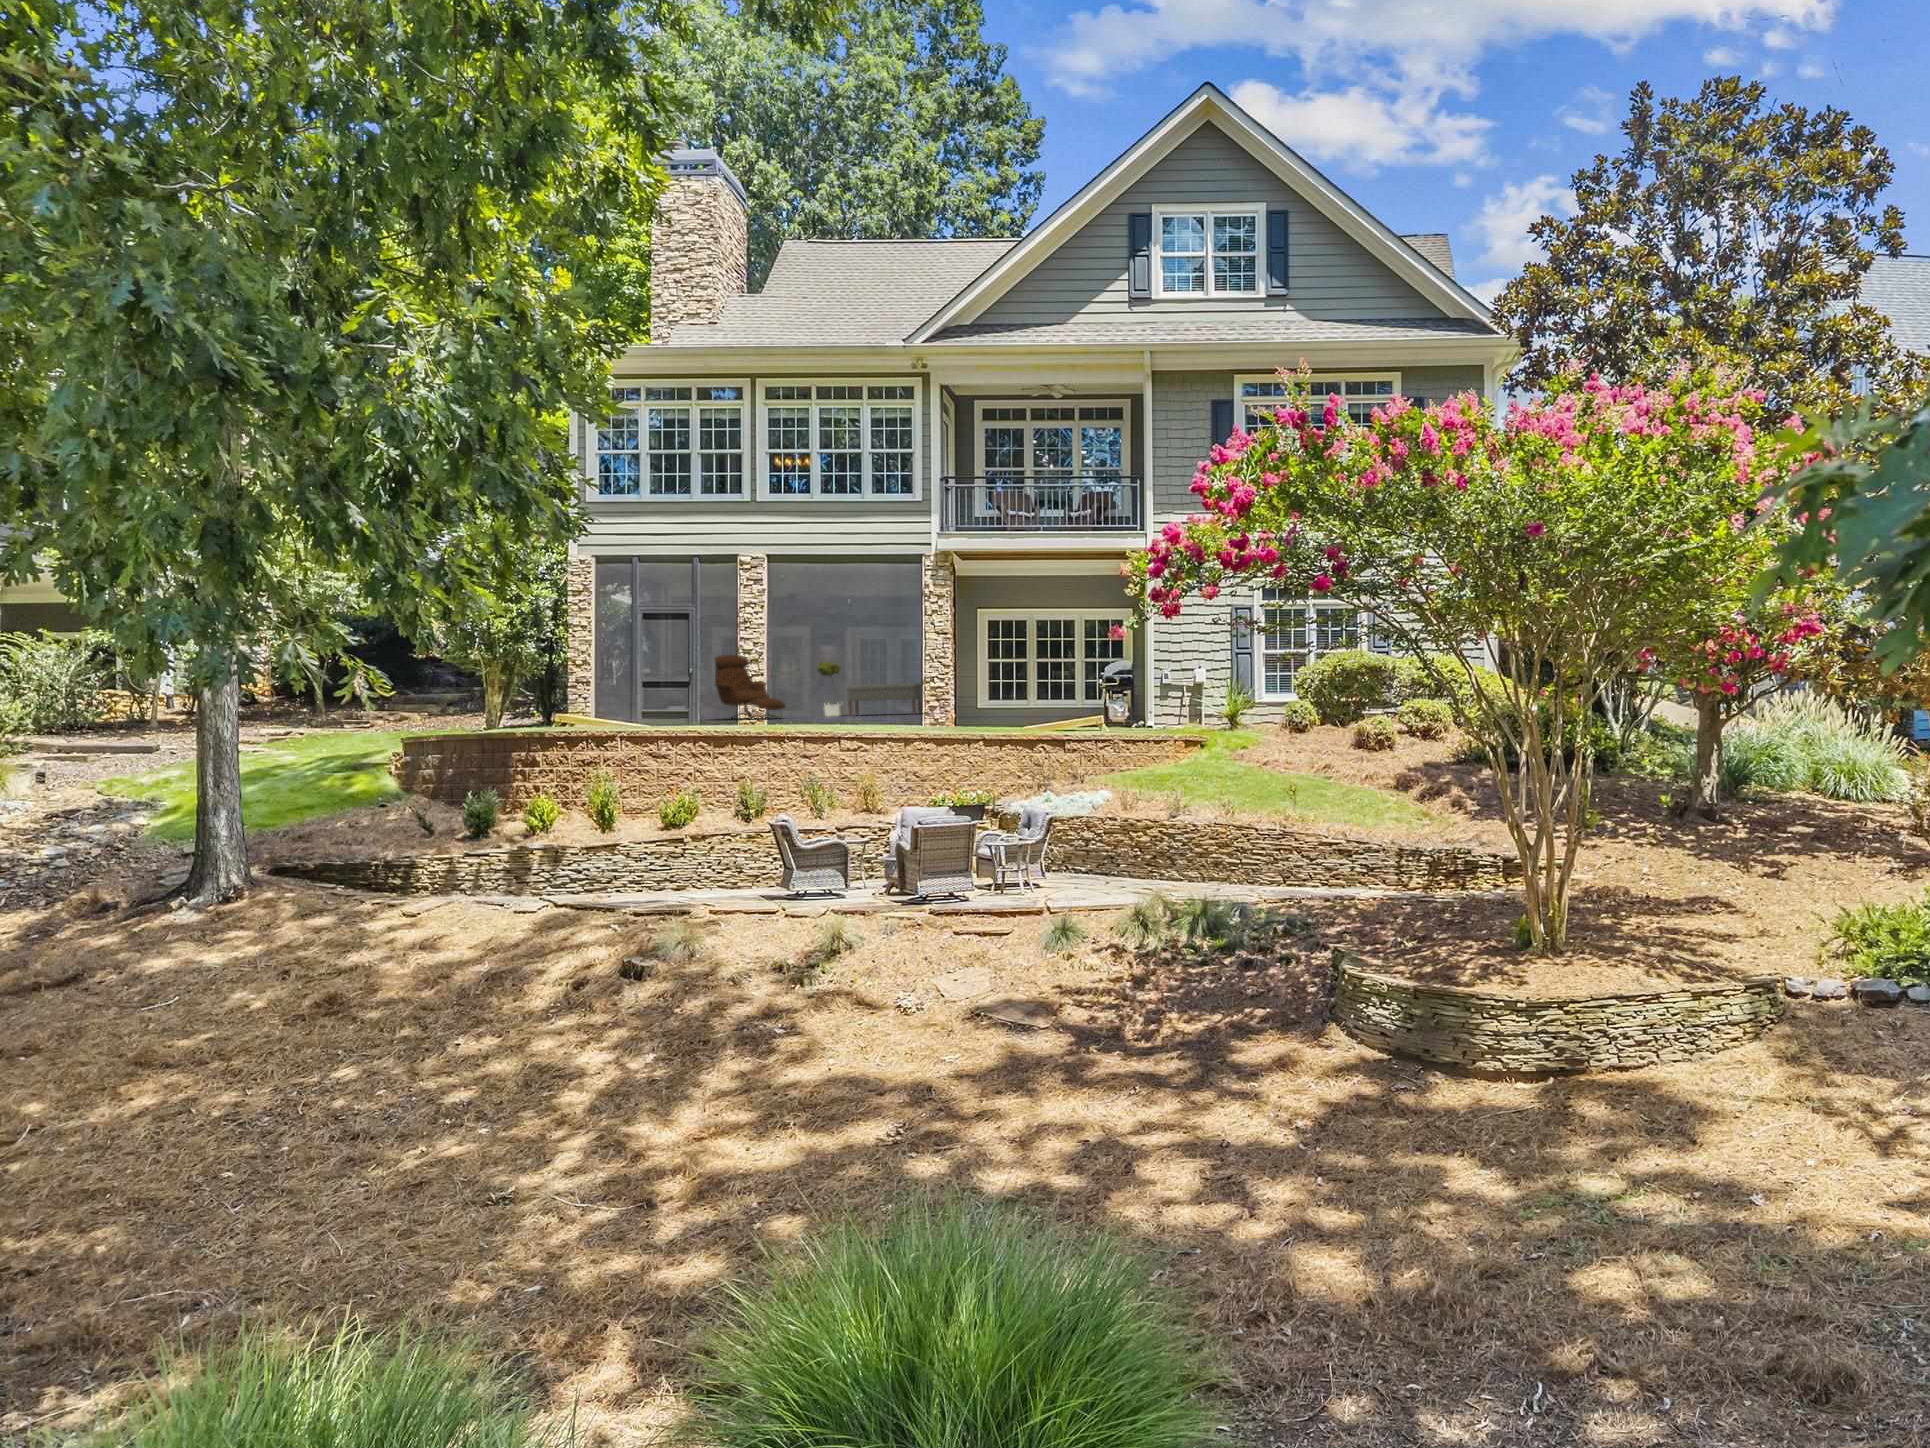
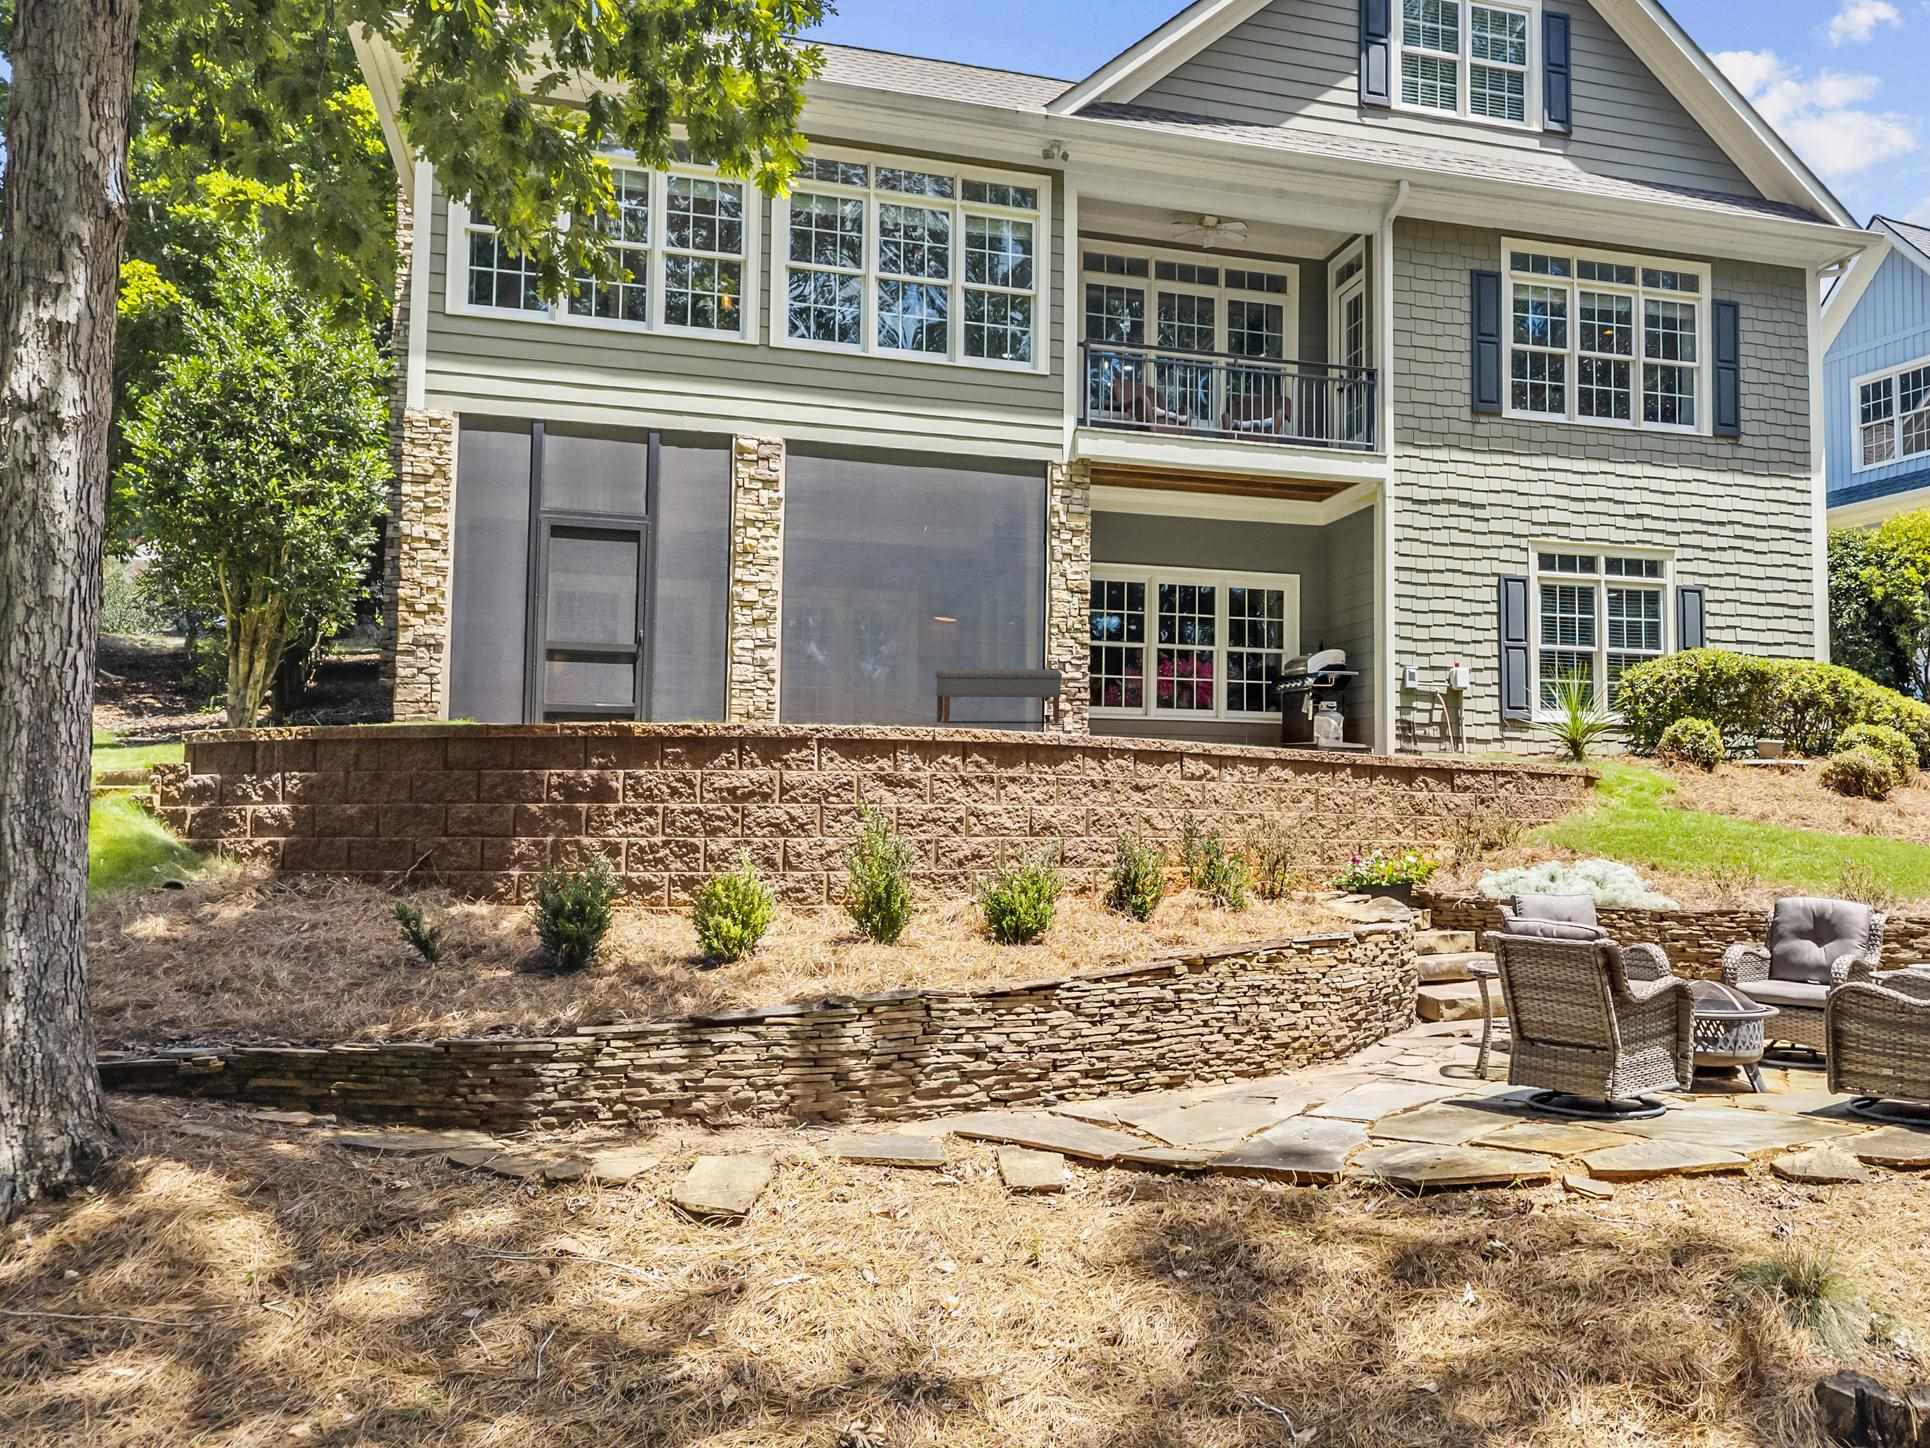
lounge chair: present [714,655,785,719] -> none [711,604,848,724]
potted tree: present [817,661,844,717] -> none [880,623,923,722]

